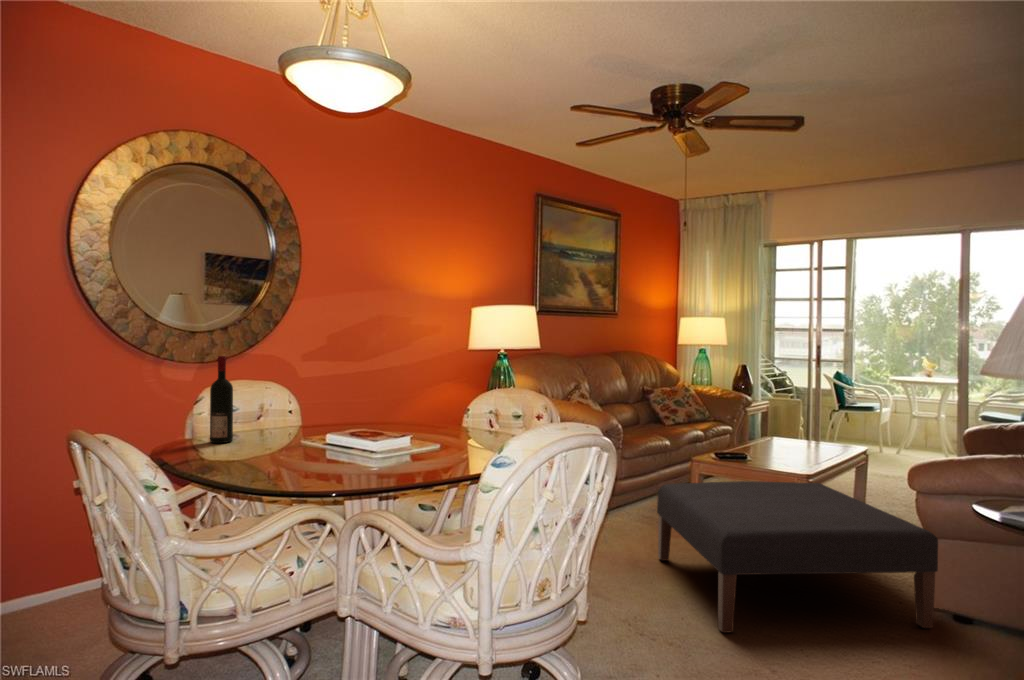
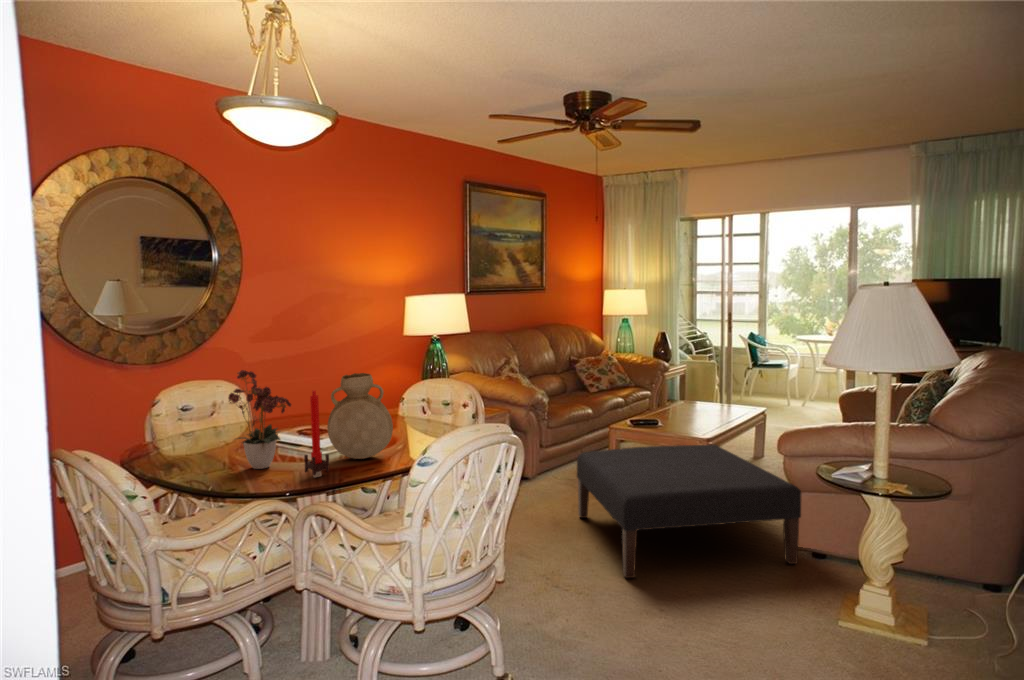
flower arrangement: none [267,346,349,469] -> present [228,370,291,469]
wine bottle: present [210,356,233,443] -> none [169,368,193,445]
vase: none [383,364,459,464] -> present [327,373,393,459]
candle: none [355,375,384,480] -> present [304,390,329,477]

